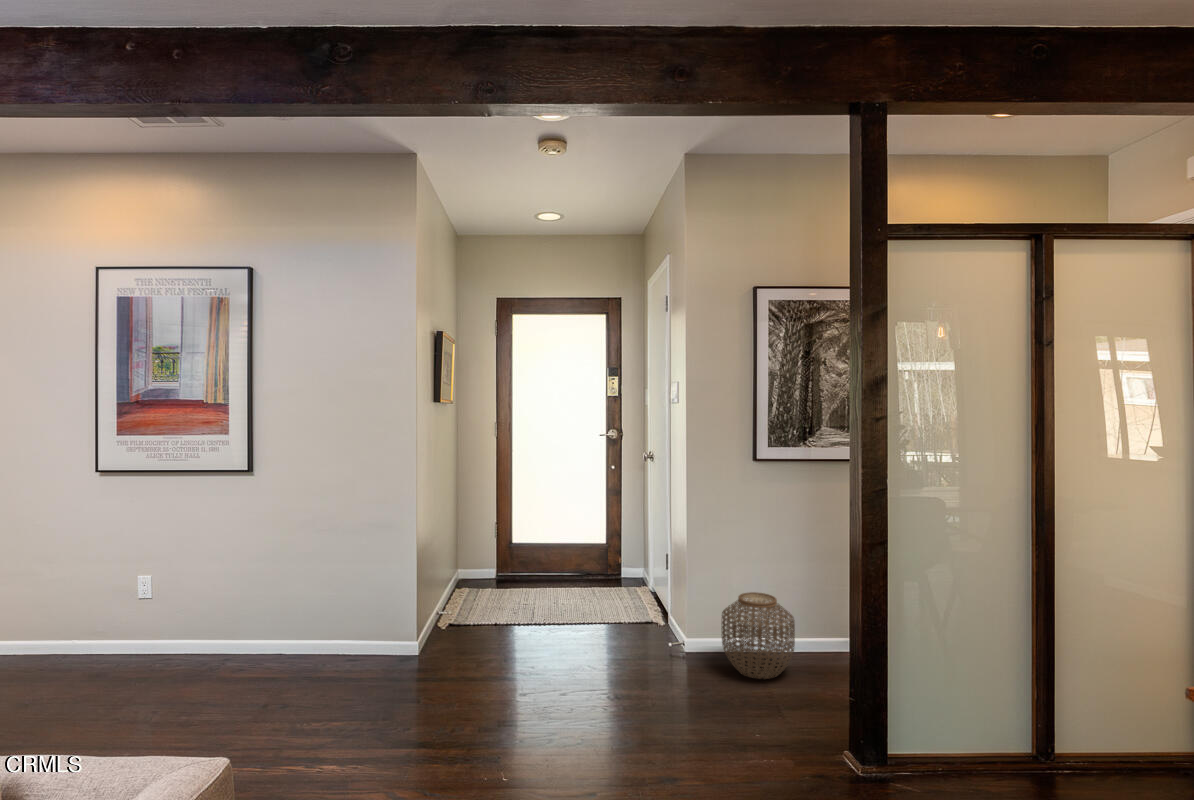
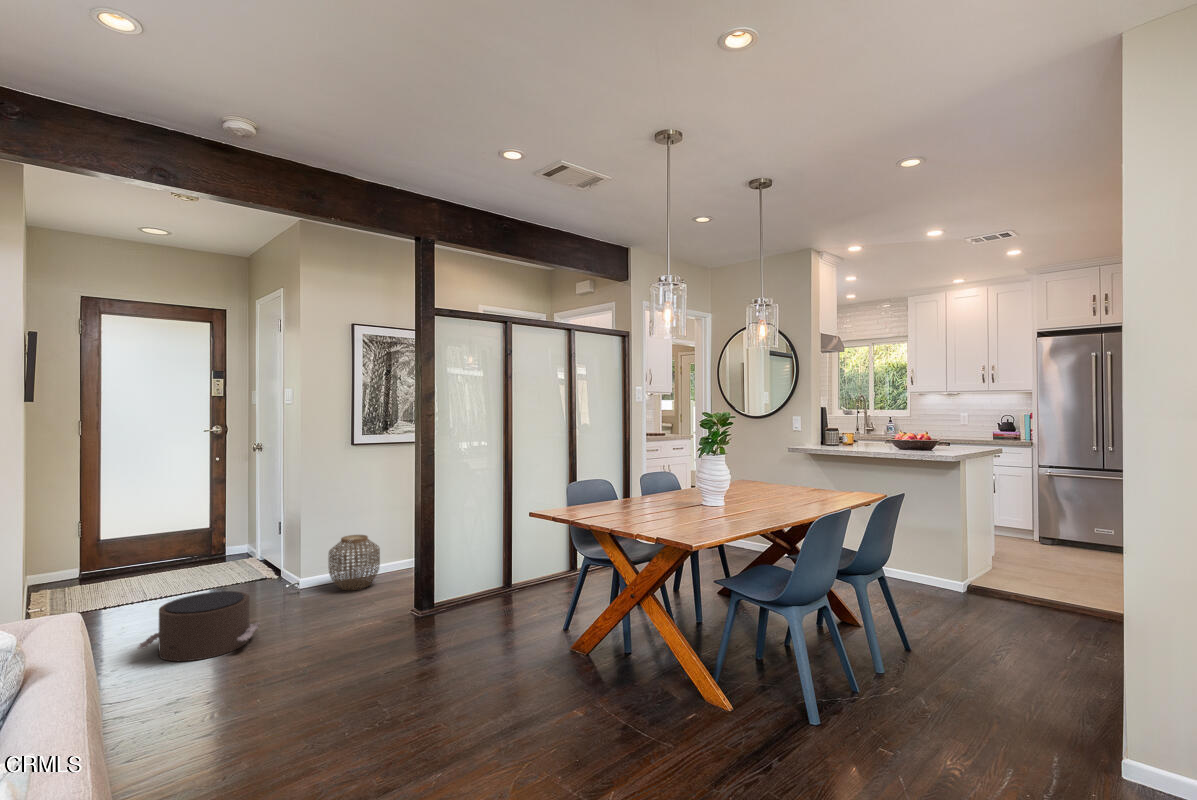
pouf: none [469,656,616,768] -> present [138,591,259,661]

